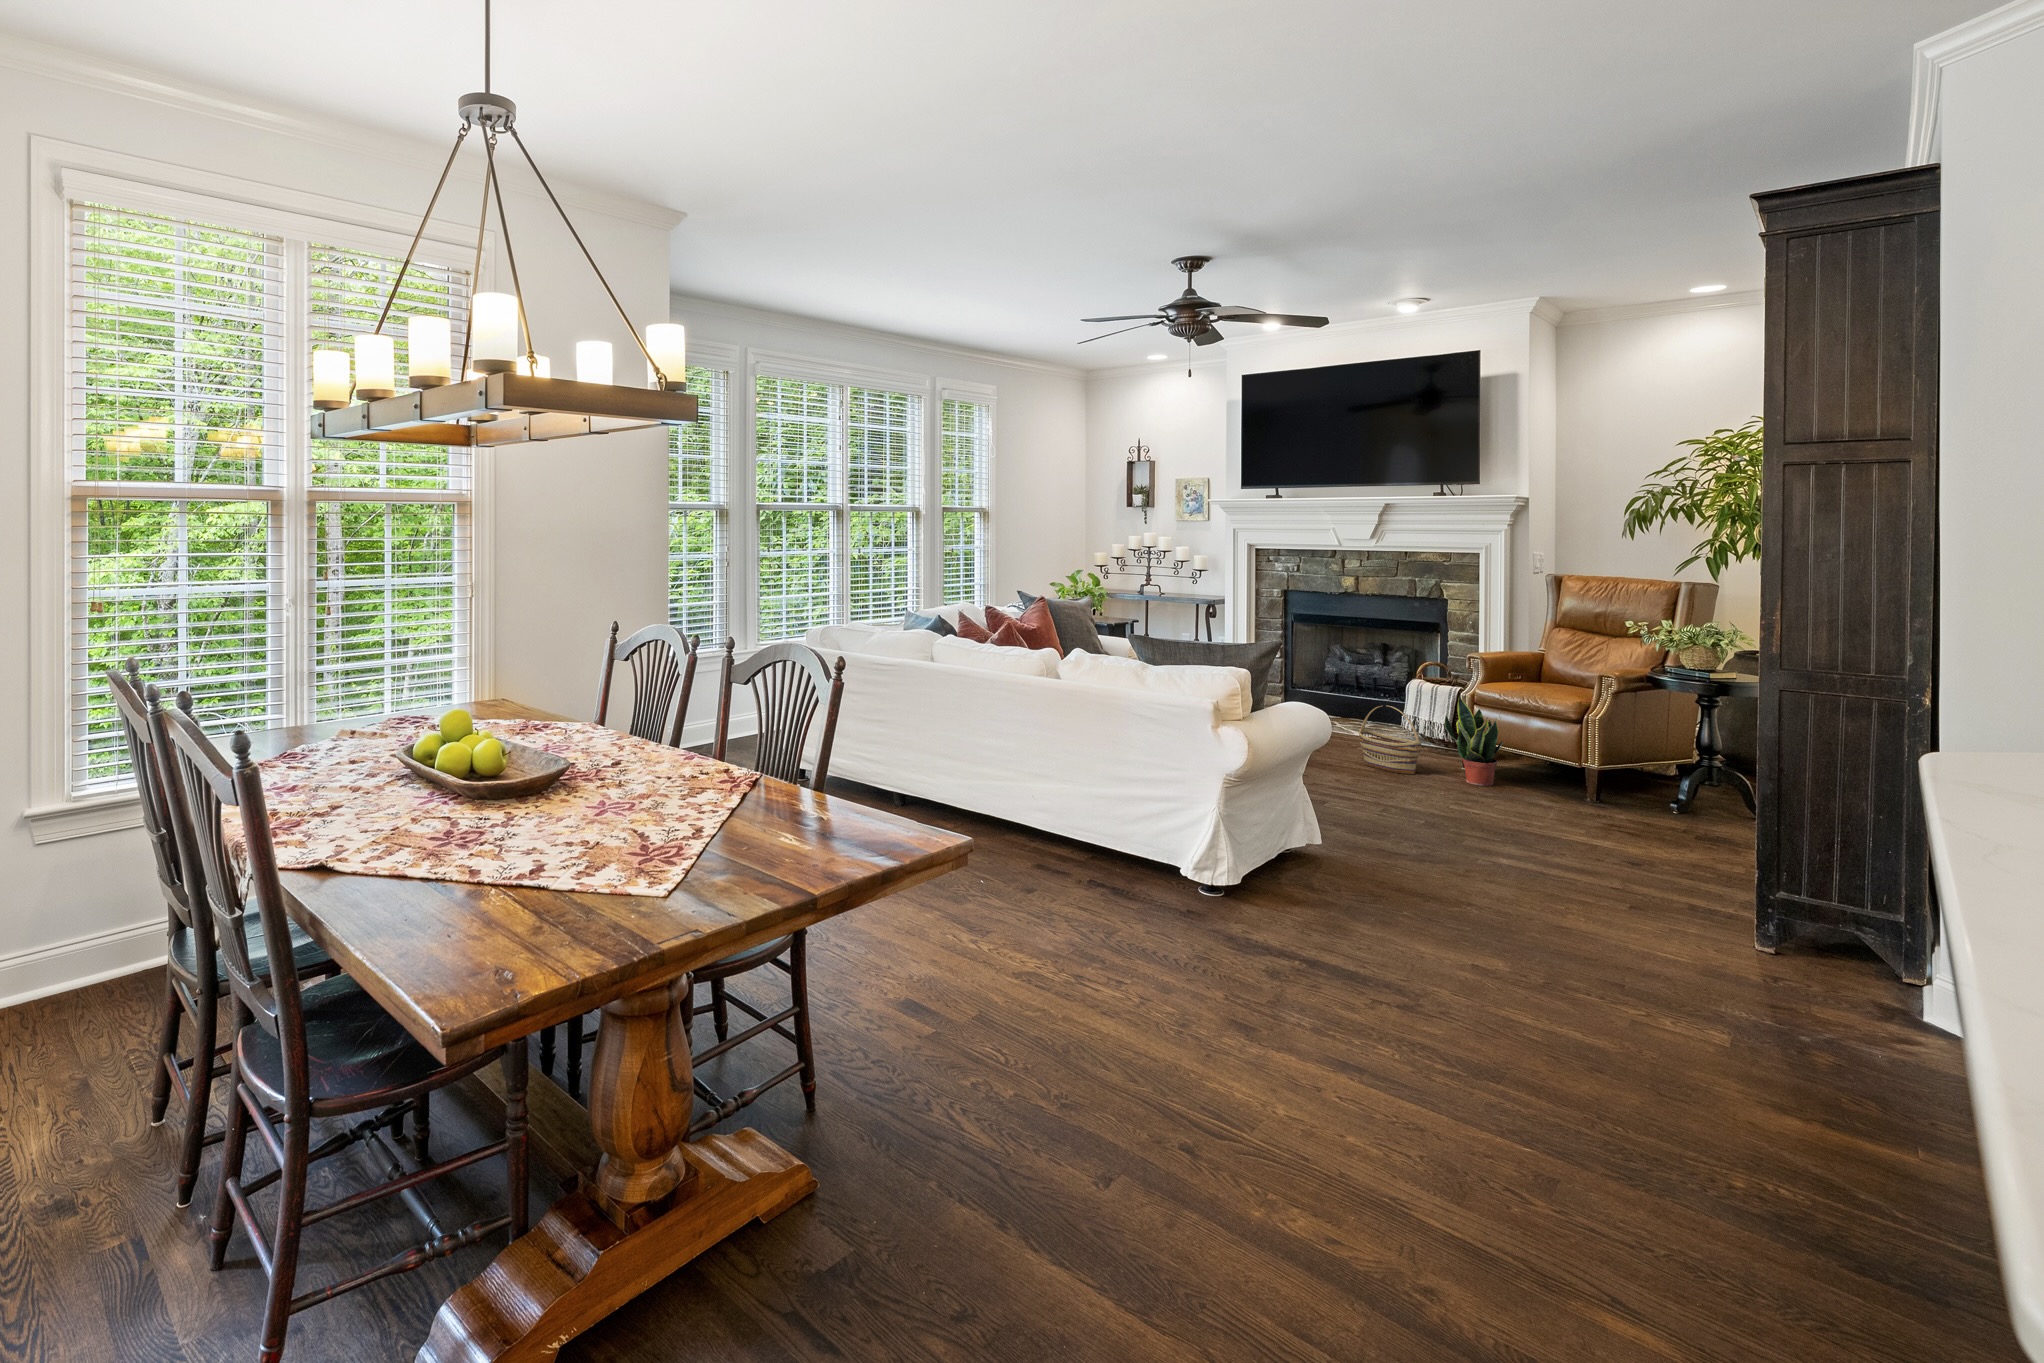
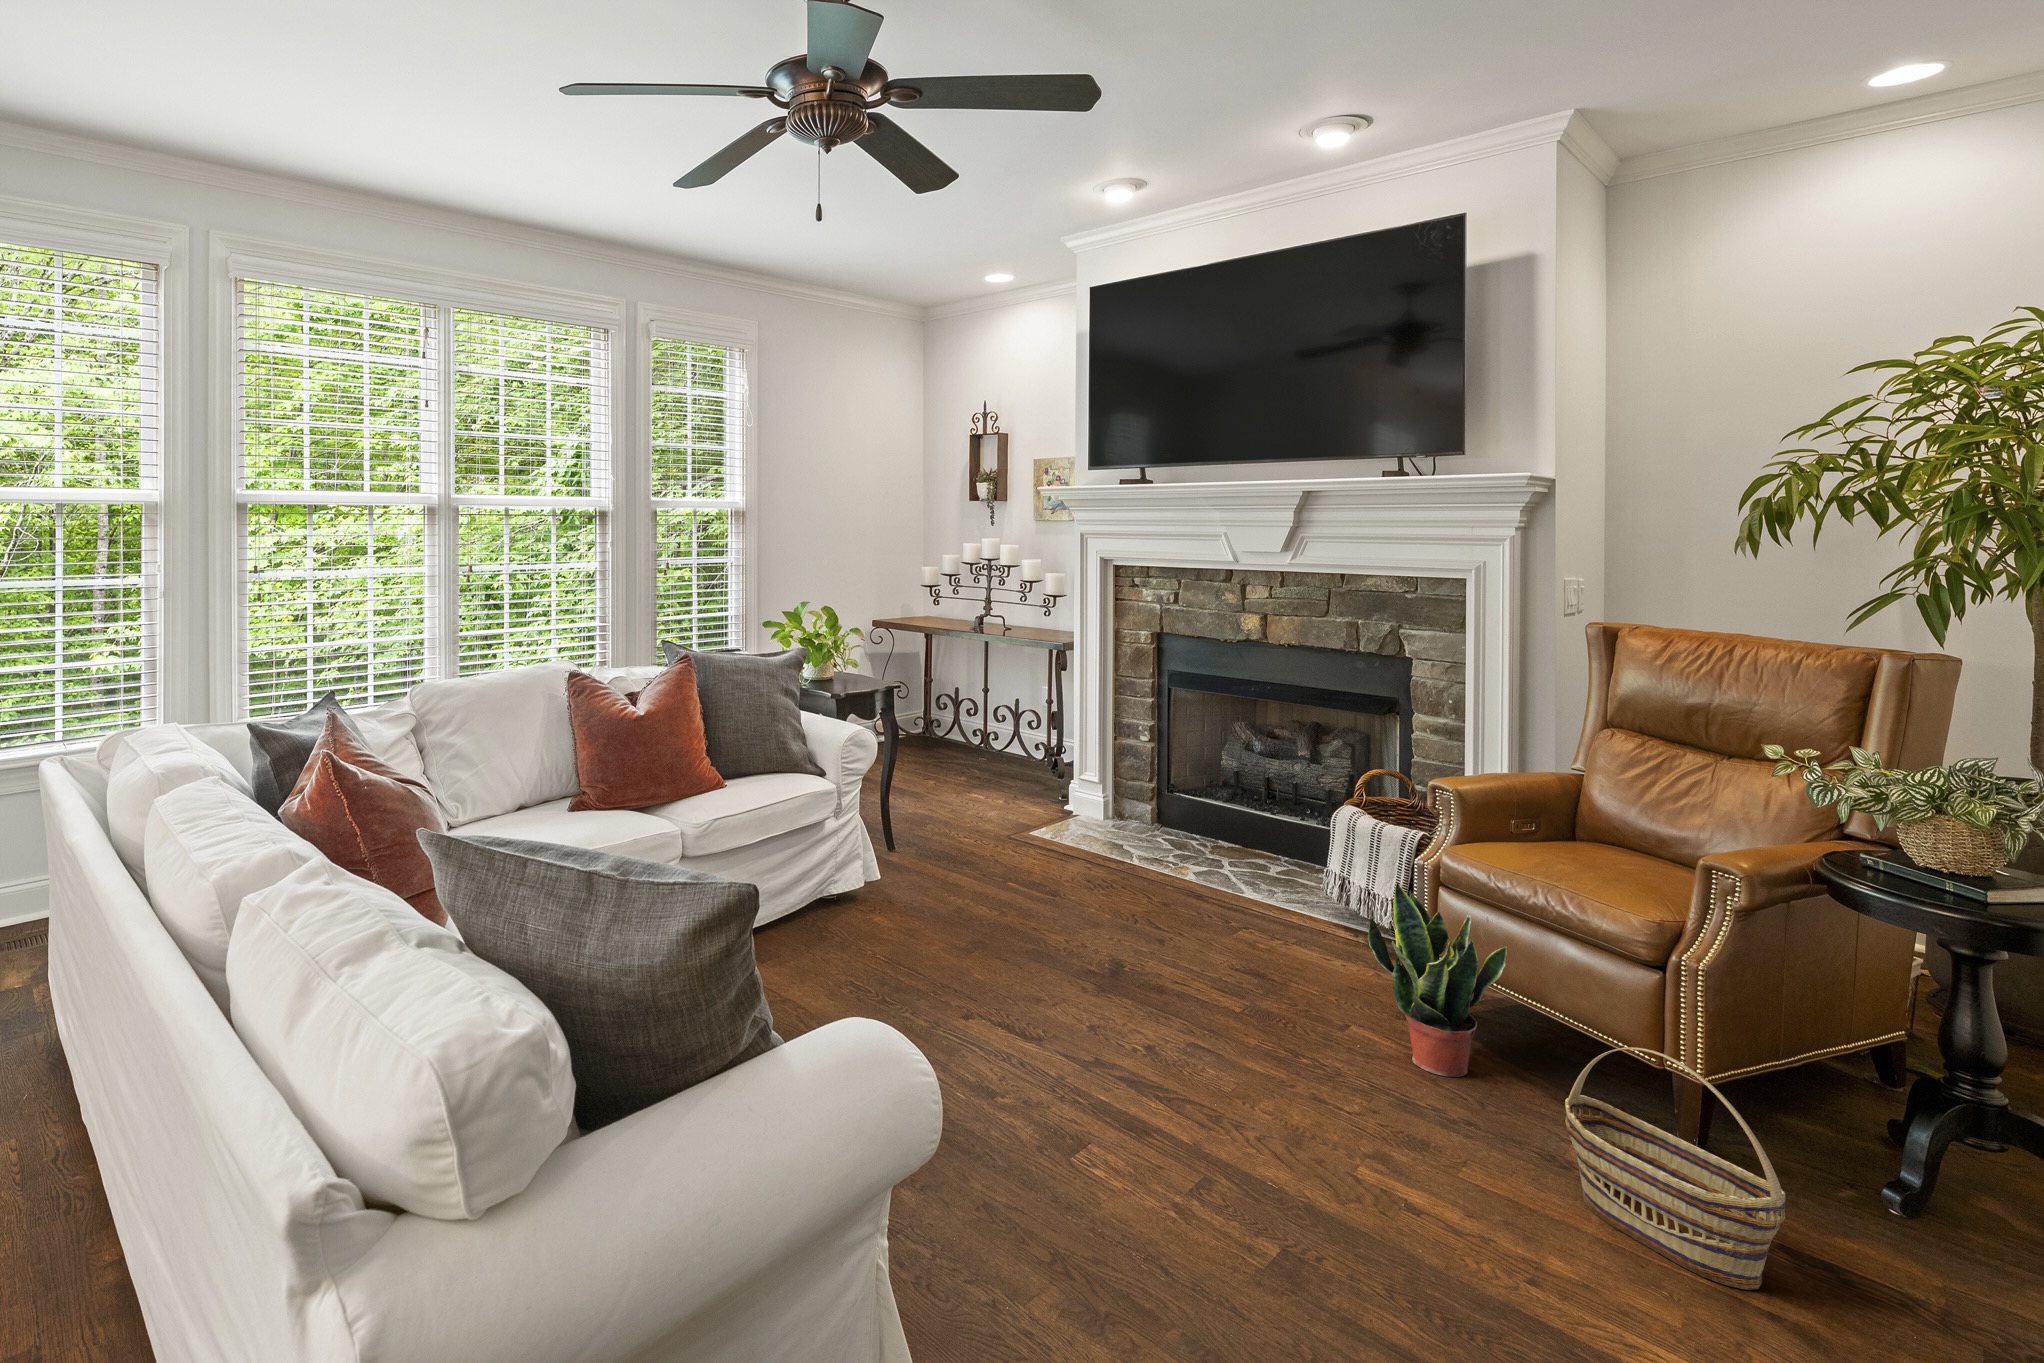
basket: present [1359,706,1421,774] -> present [1565,1047,1785,1290]

